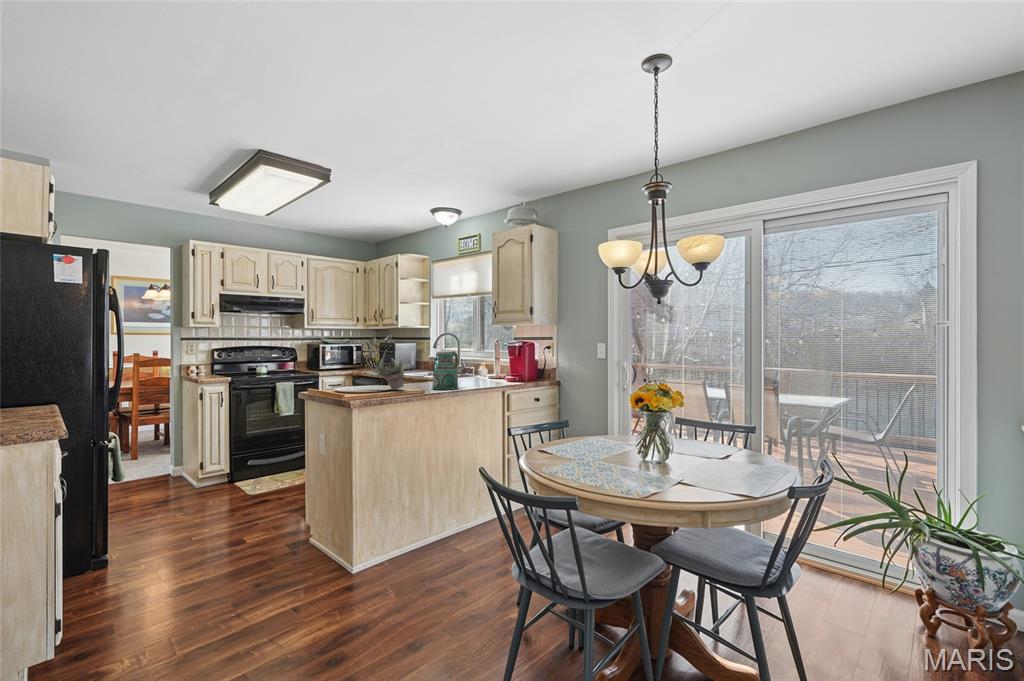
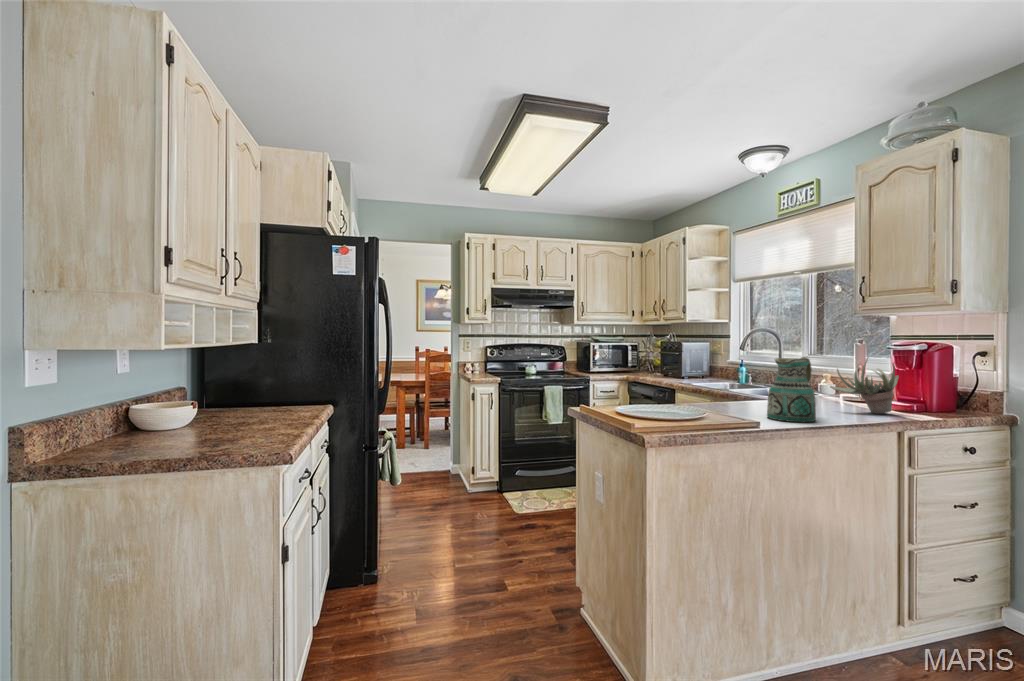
succulent plant: present [365,350,407,390] -> present [830,358,899,414]

